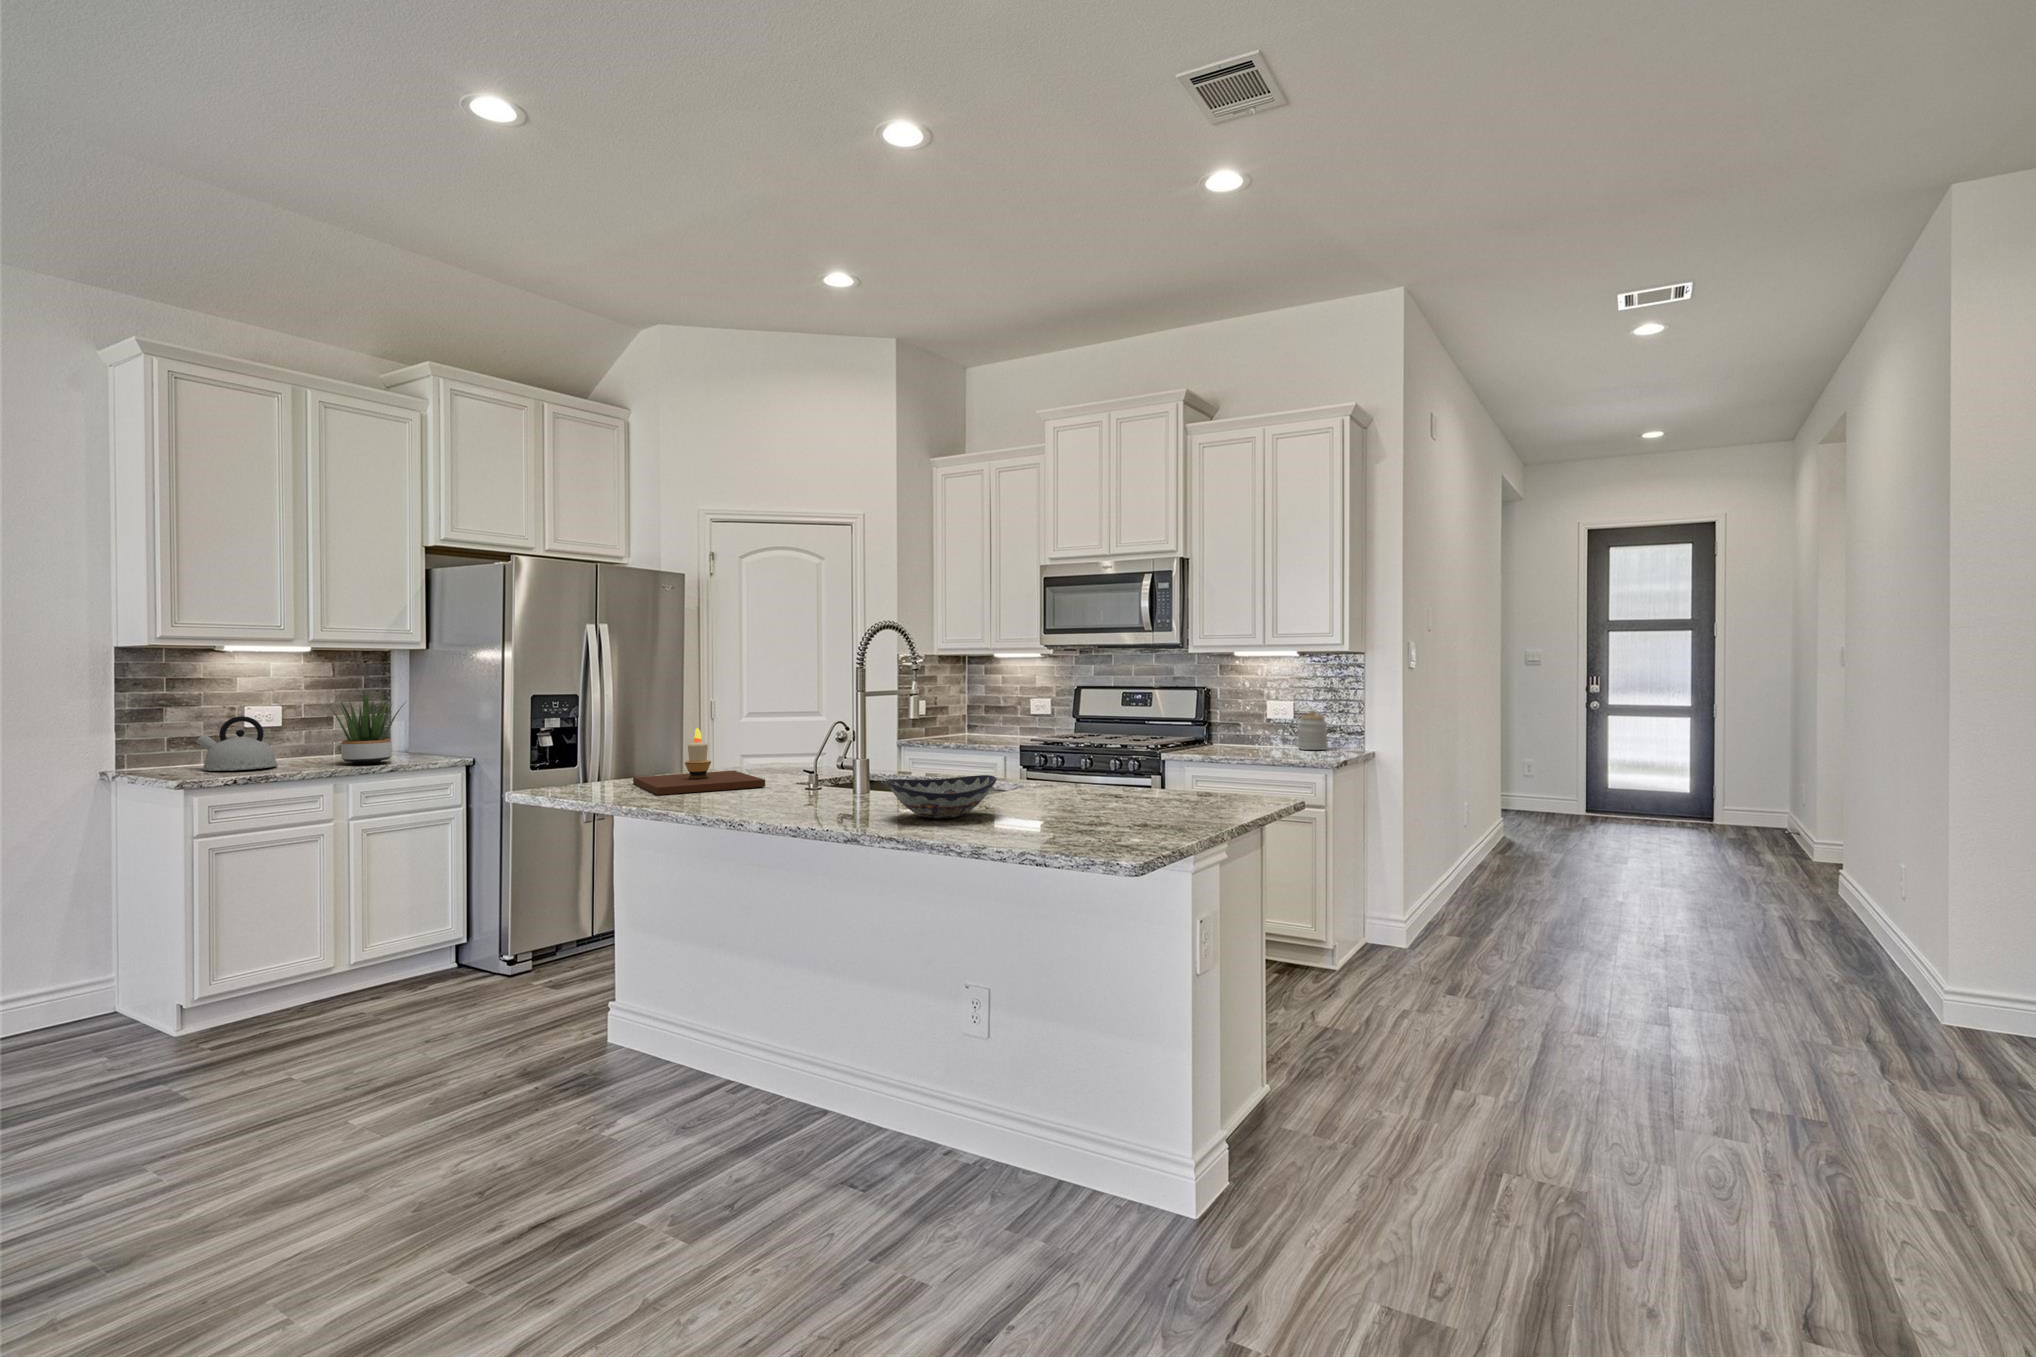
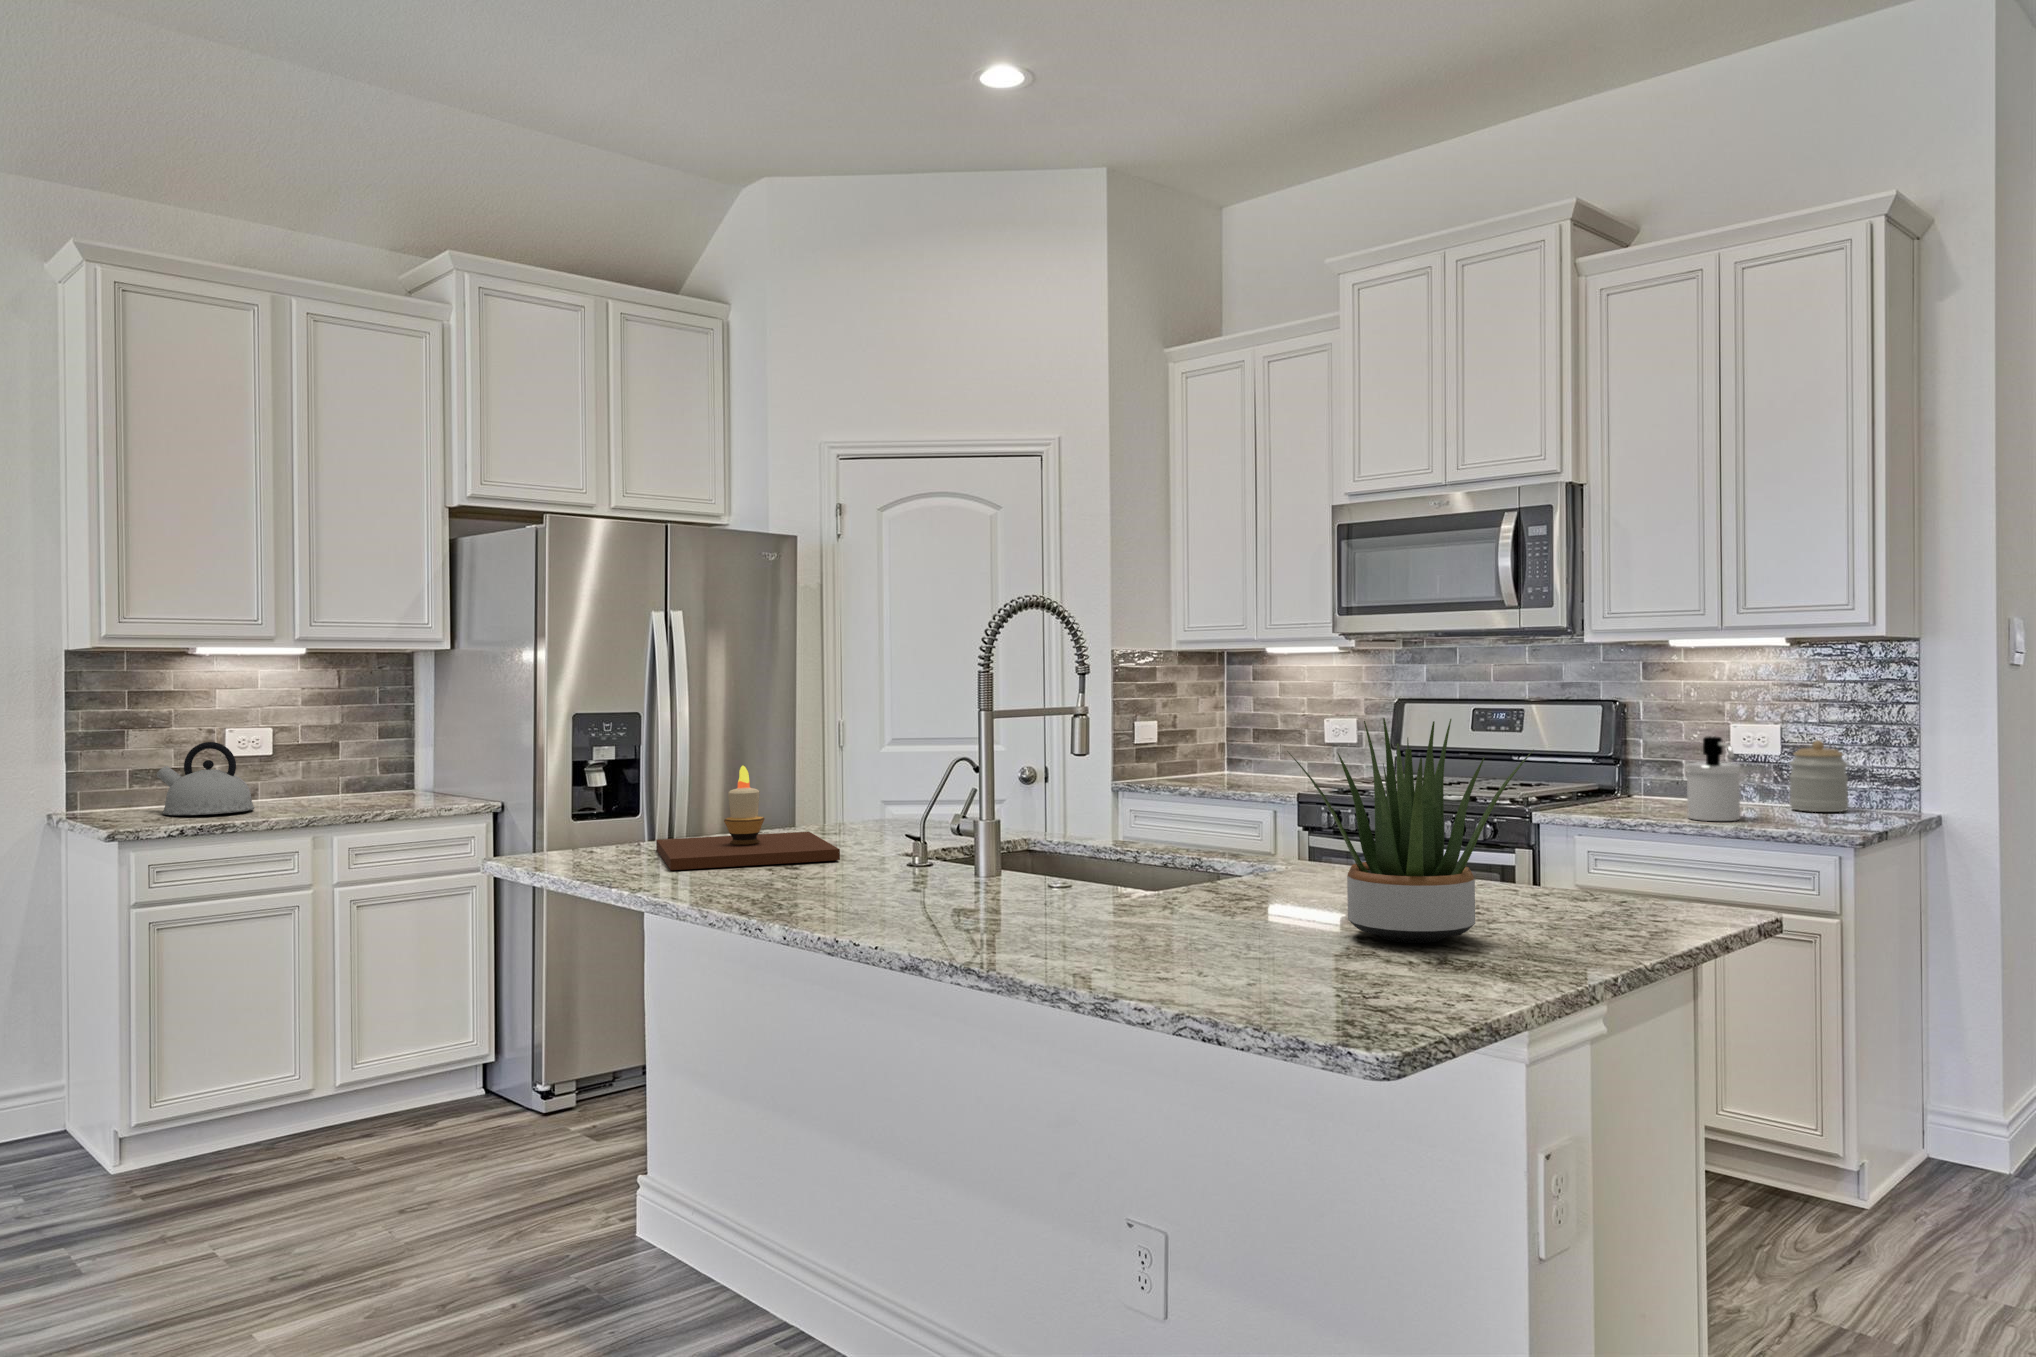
potted plant: present [326,690,404,764] -> present [1287,718,1534,943]
soap dispenser: none [1245,708,1274,756] -> present [1685,736,1741,821]
decorative bowl: present [886,775,997,818] -> none [984,856,1177,931]

